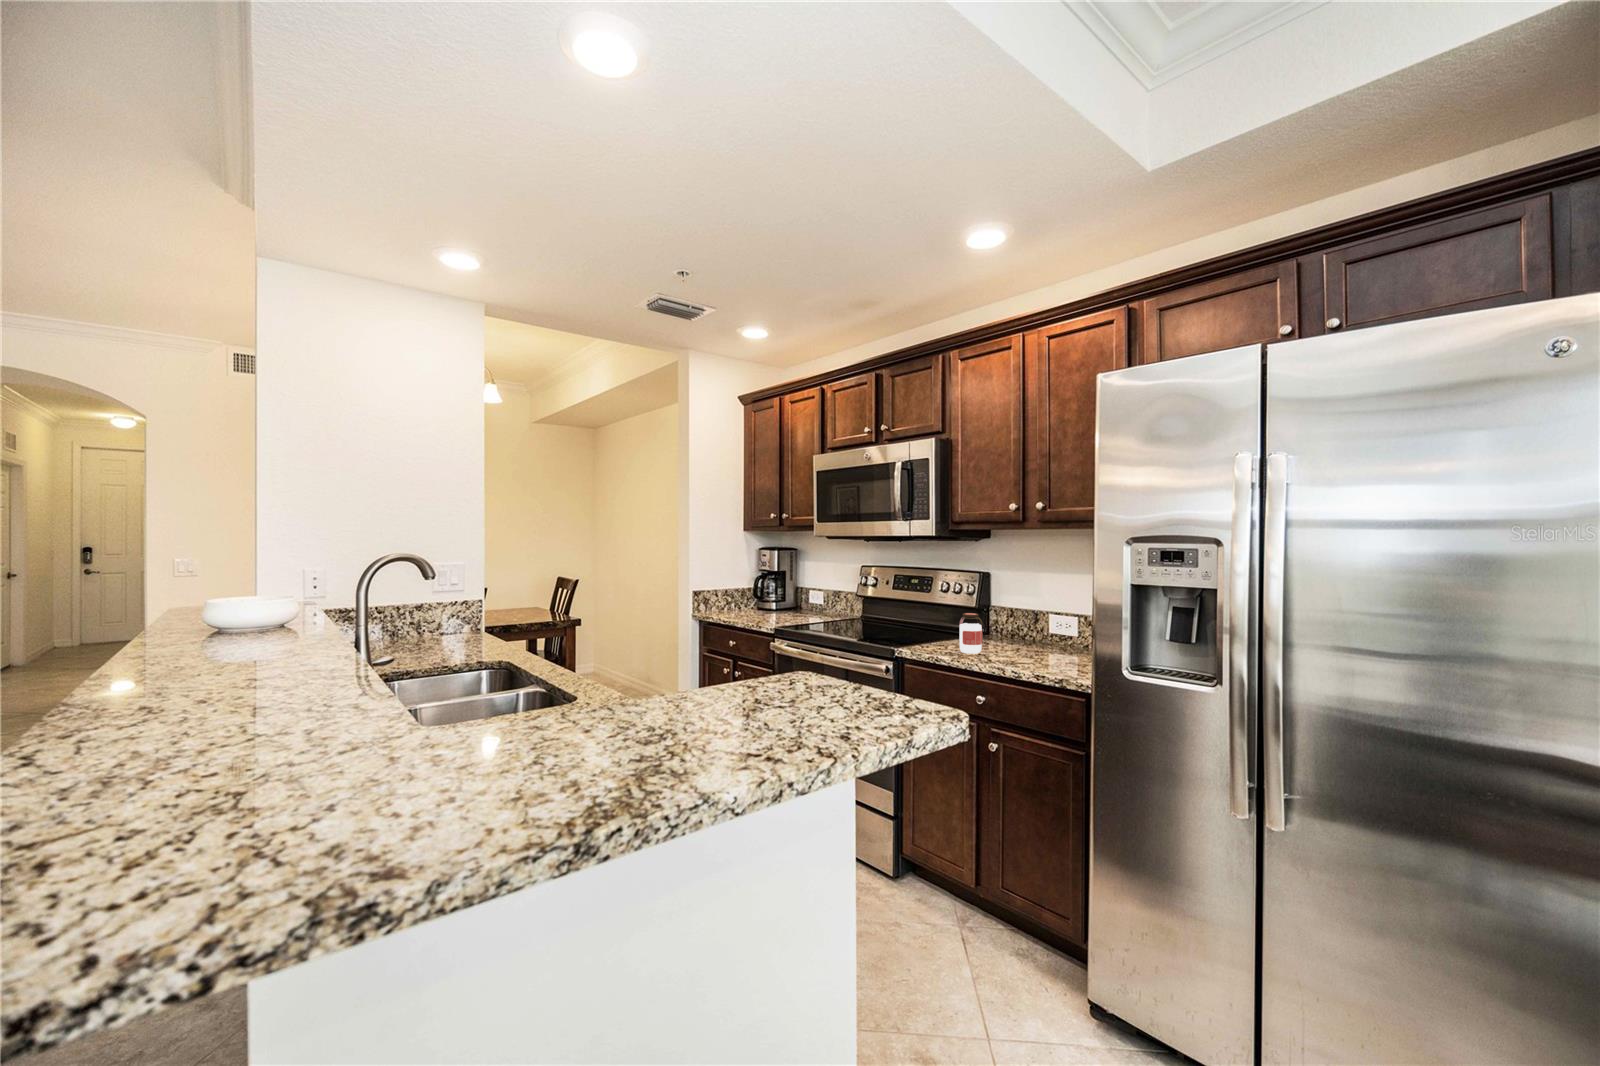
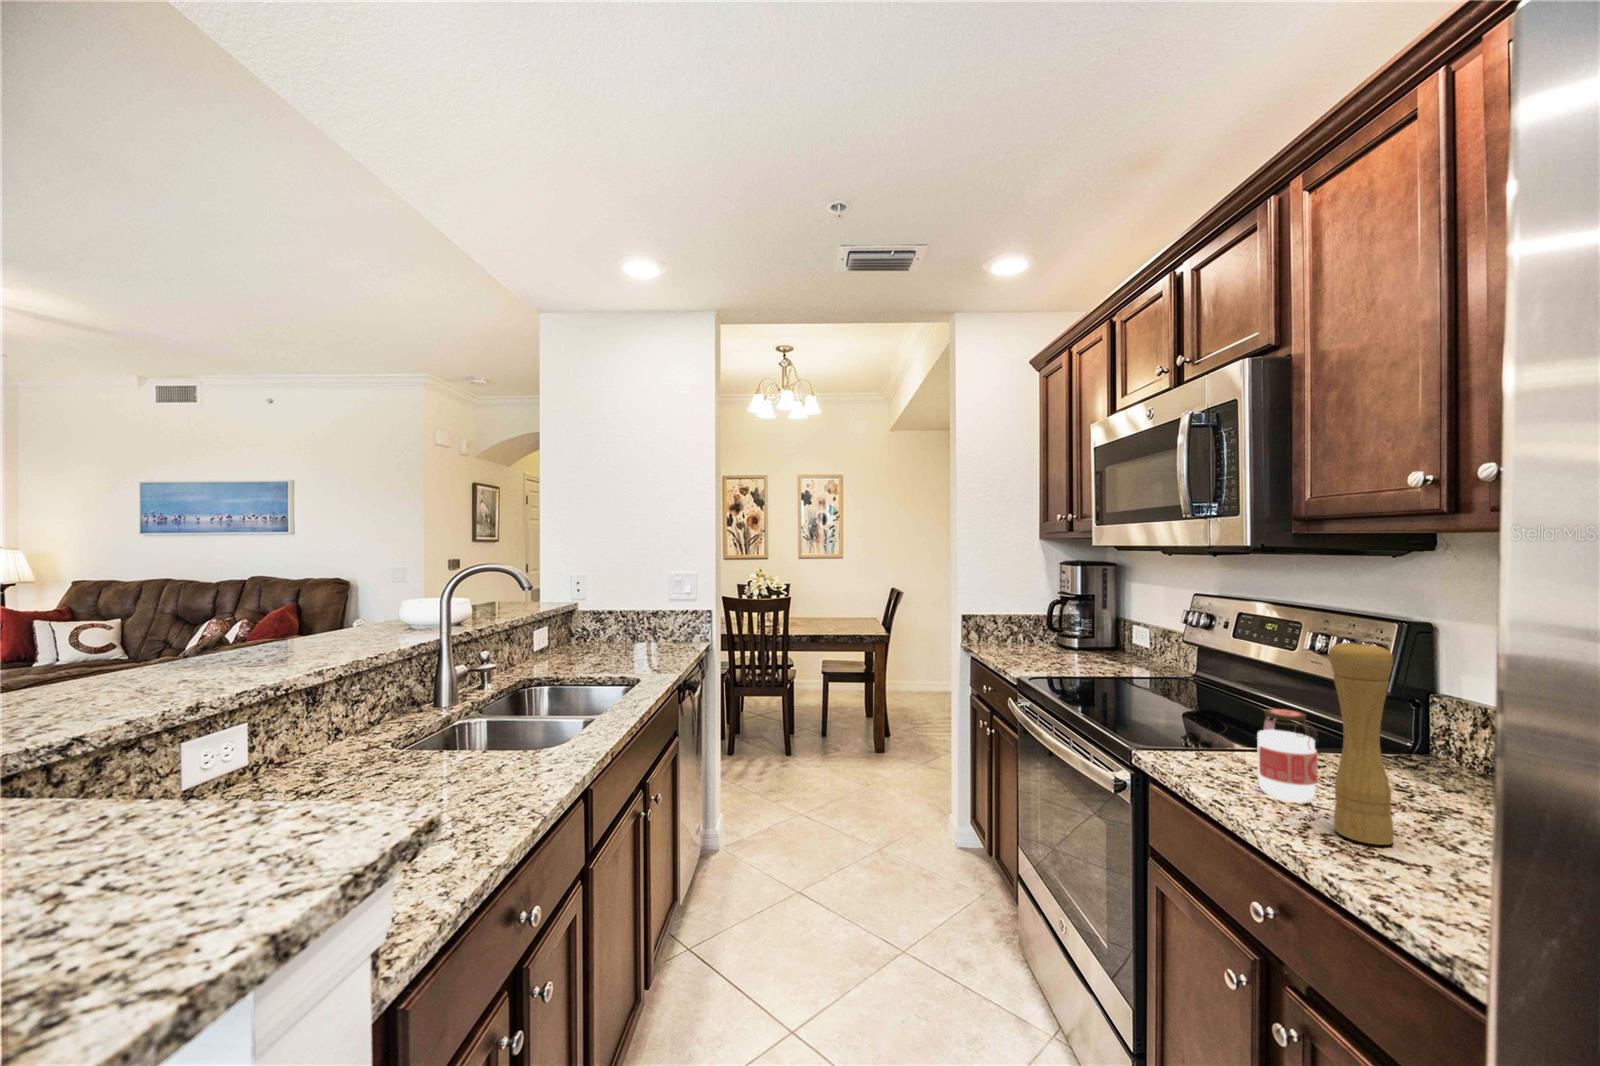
pepper mill: none [996,577,1018,660] -> present [1329,641,1394,845]

